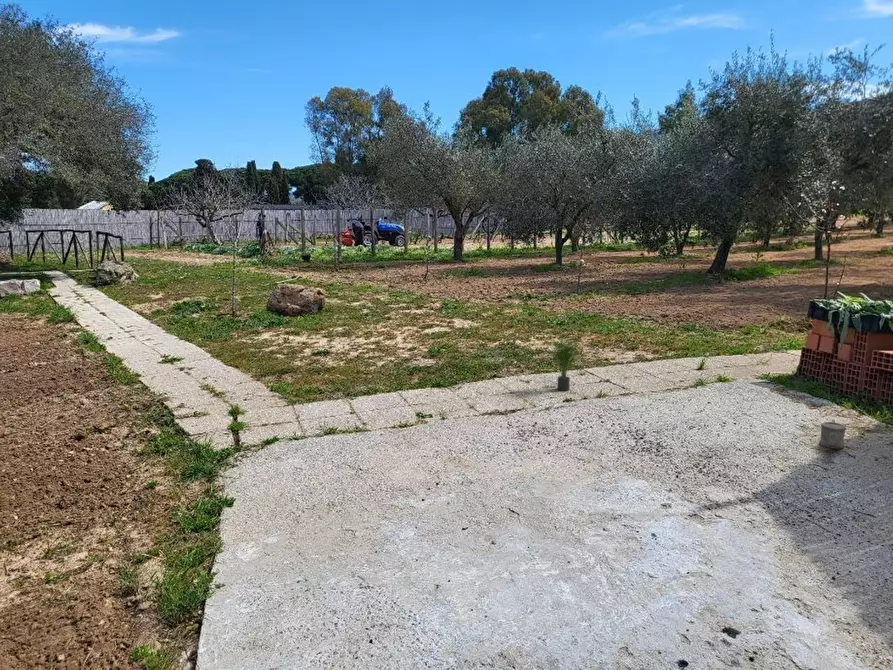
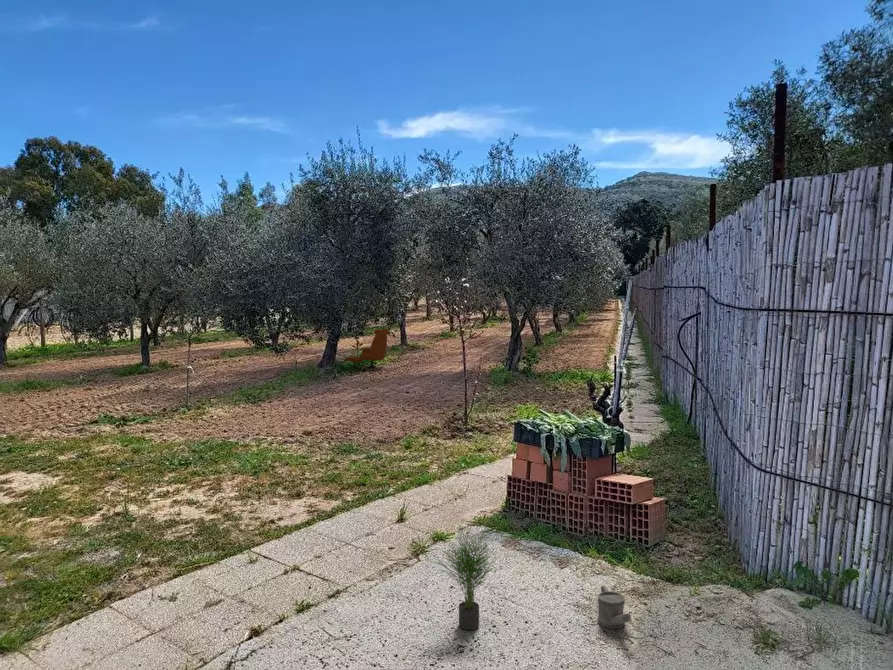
lounge chair: none [726,237,772,278] -> present [346,329,388,371]
potted plant: present [550,334,578,391] -> present [437,531,492,630]

